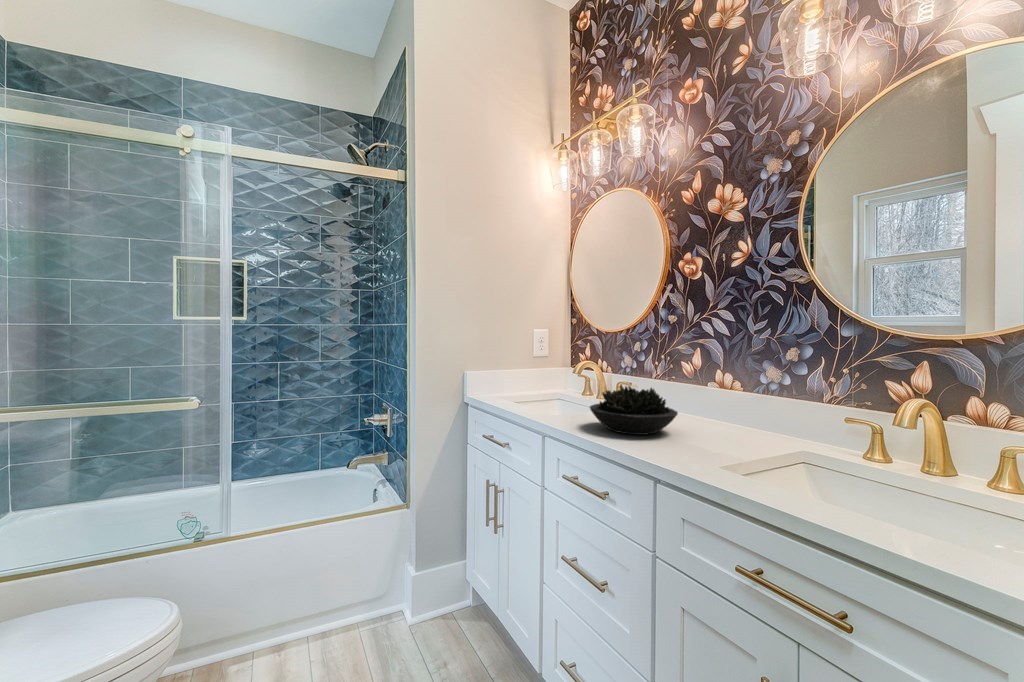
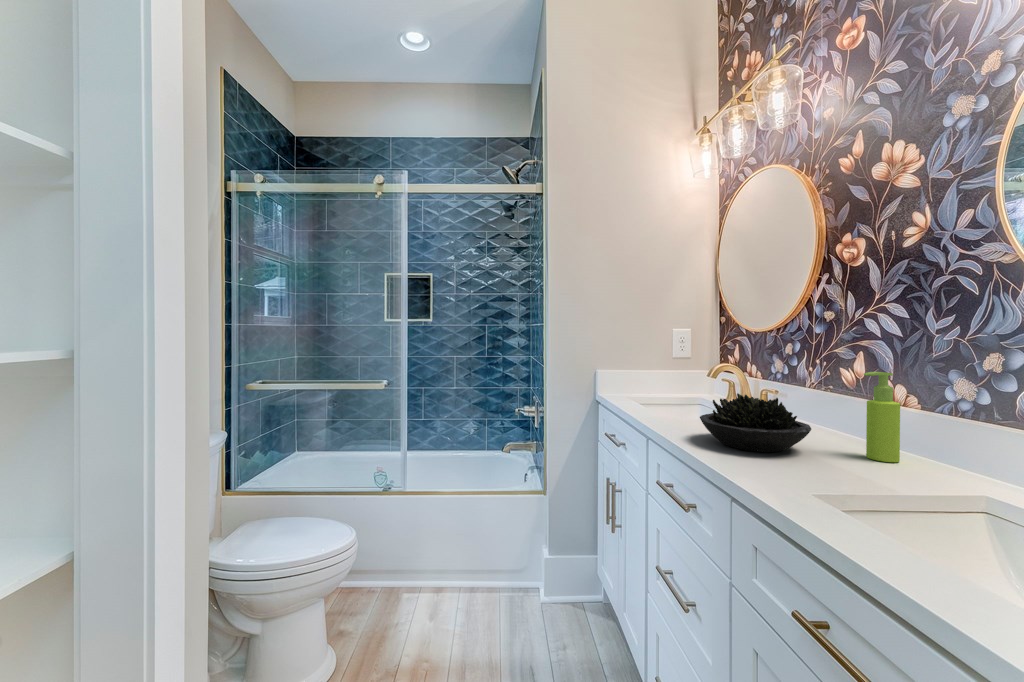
soap dispenser: none [711,364,733,434] -> present [864,372,900,462]

